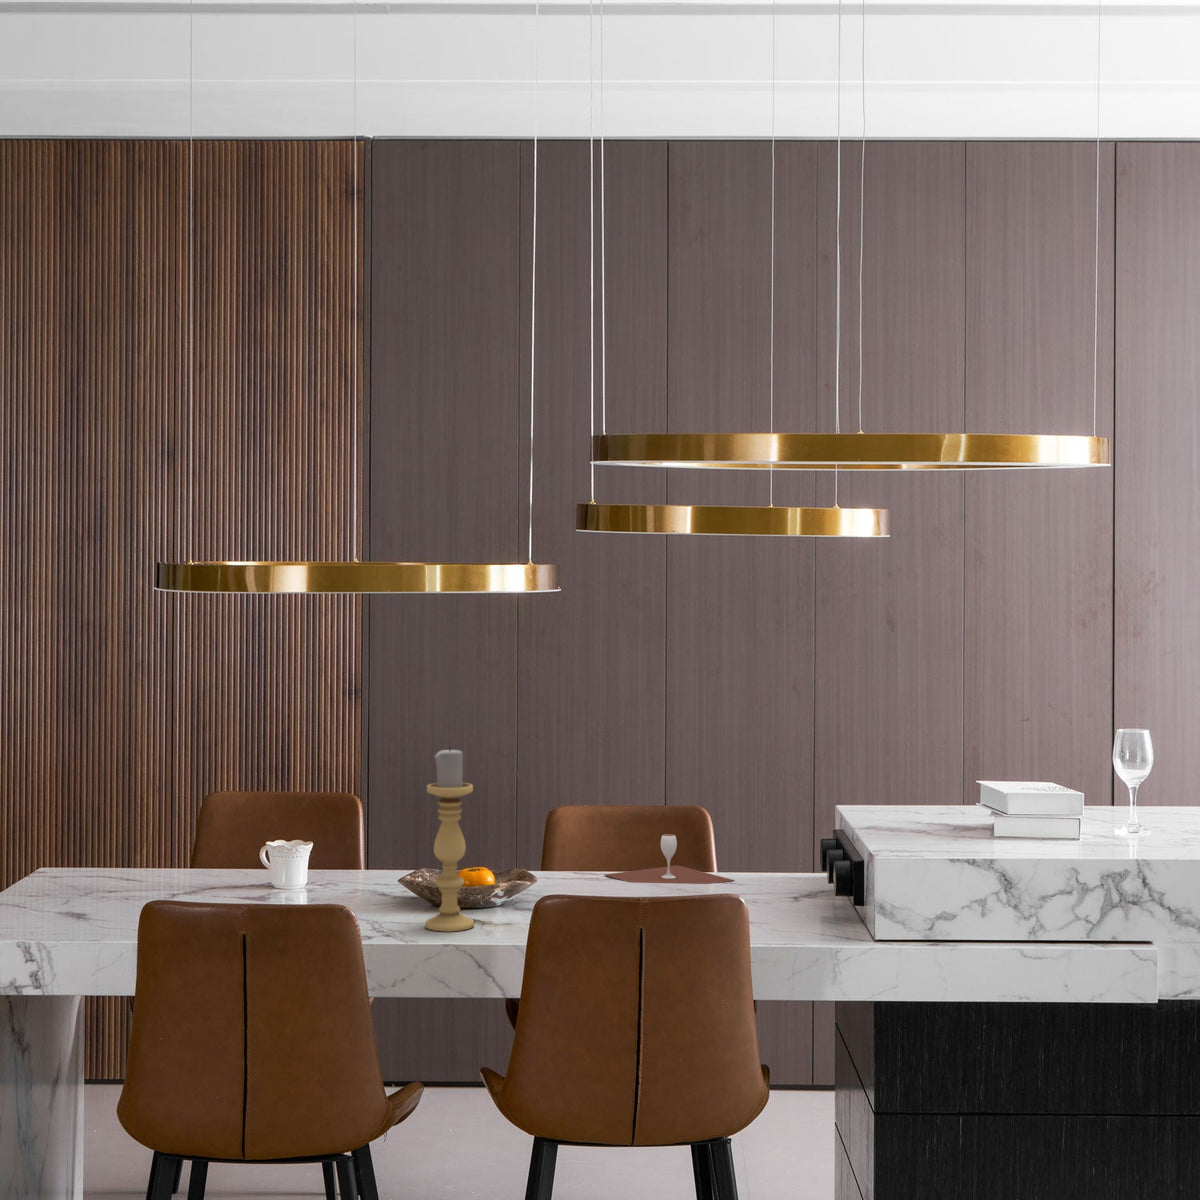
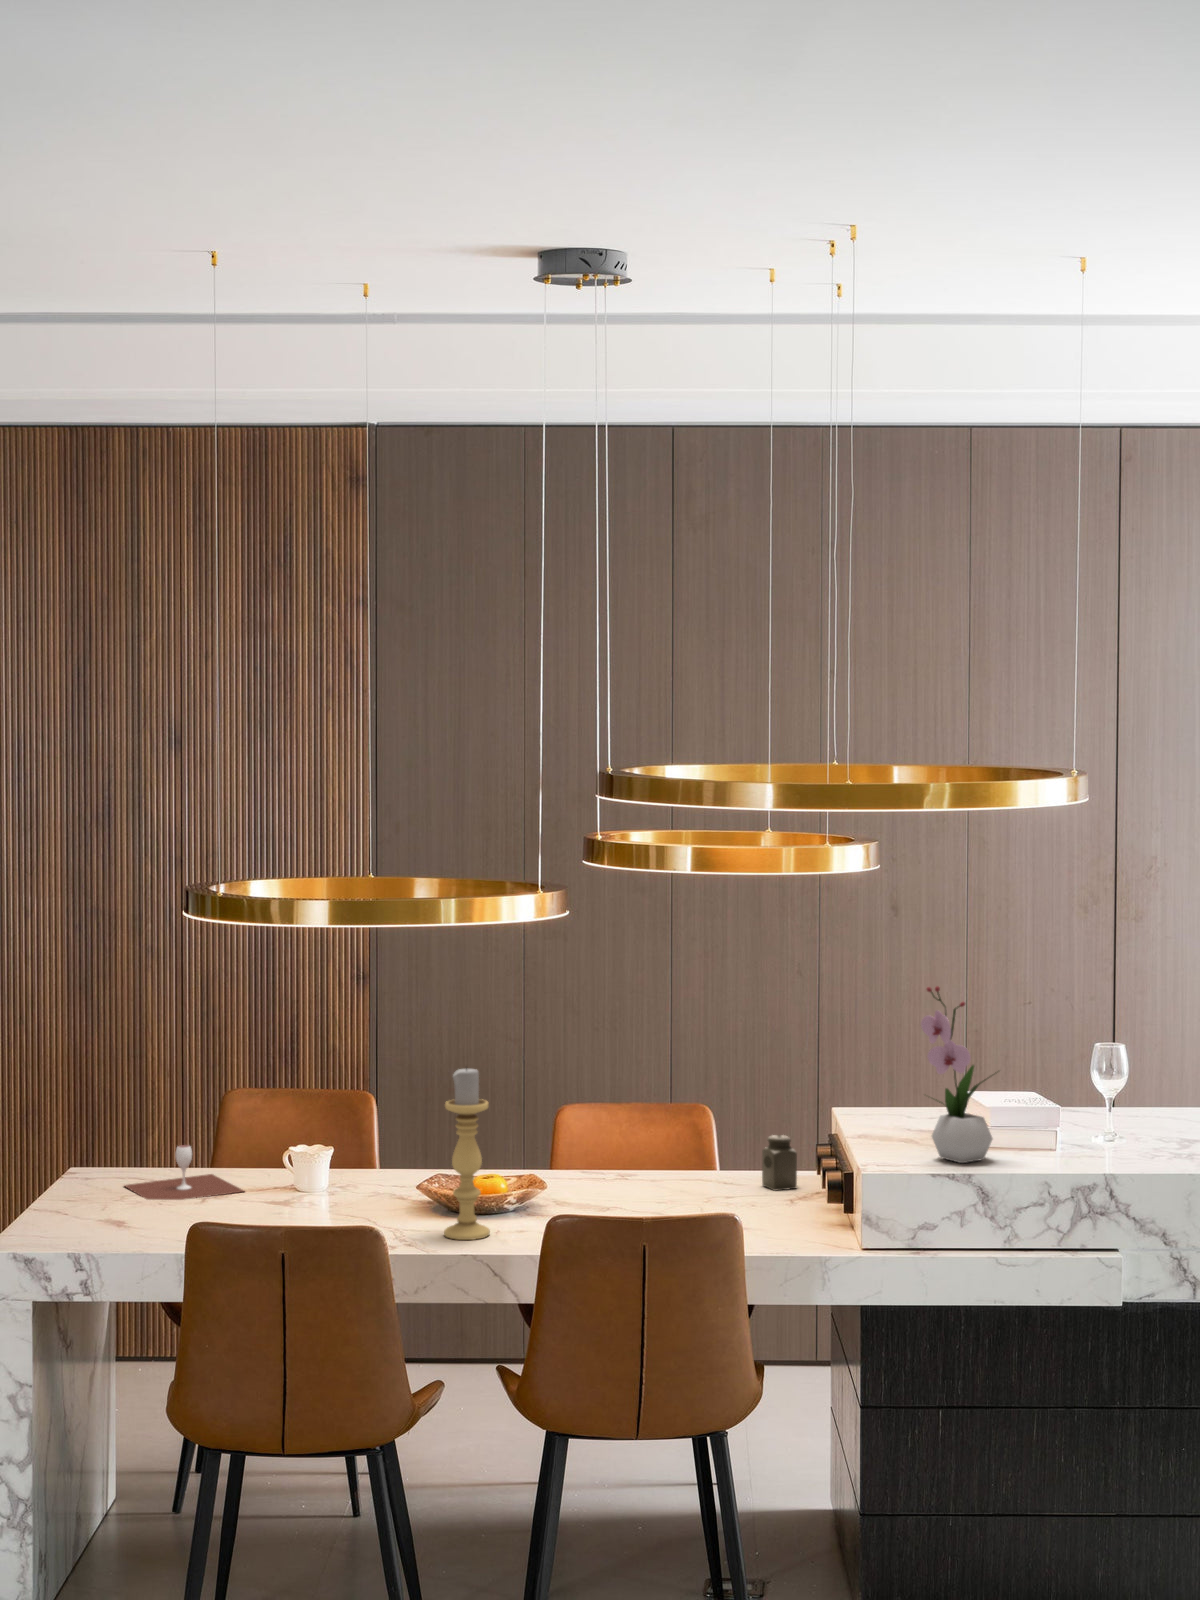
flower arrangement: none [937,660,1023,849] -> present [921,986,993,1163]
salt shaker: none [760,831,796,887] -> present [762,1135,797,1190]
wine glass: present [604,834,734,884] -> present [125,1145,244,1200]

